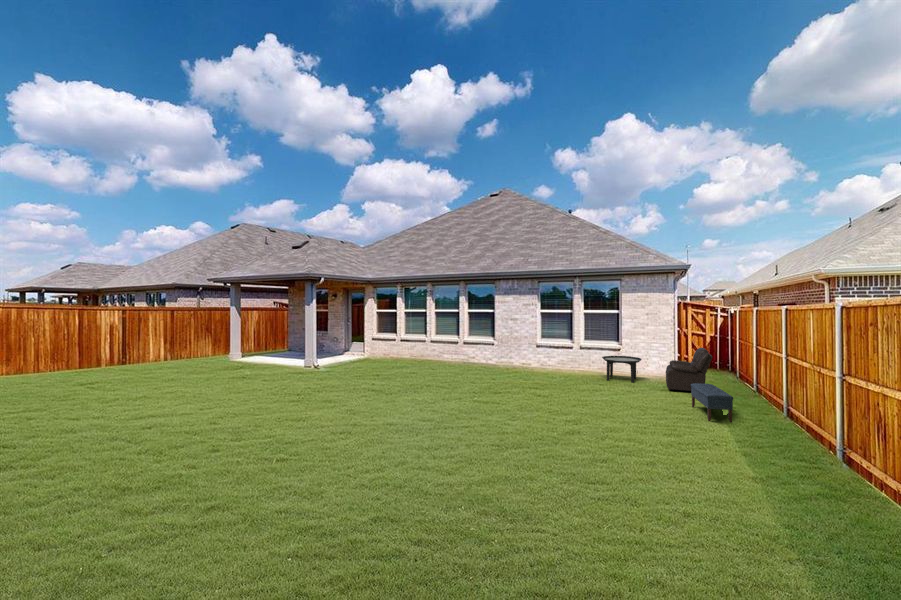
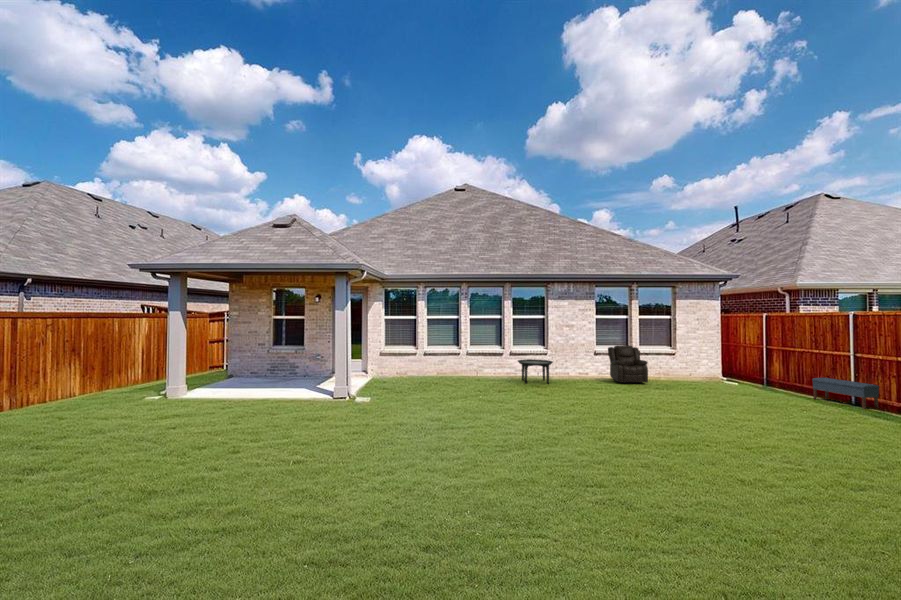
chair: present [666,348,713,391] -> present [608,345,648,384]
round table: present [602,356,642,383] -> present [518,359,553,384]

